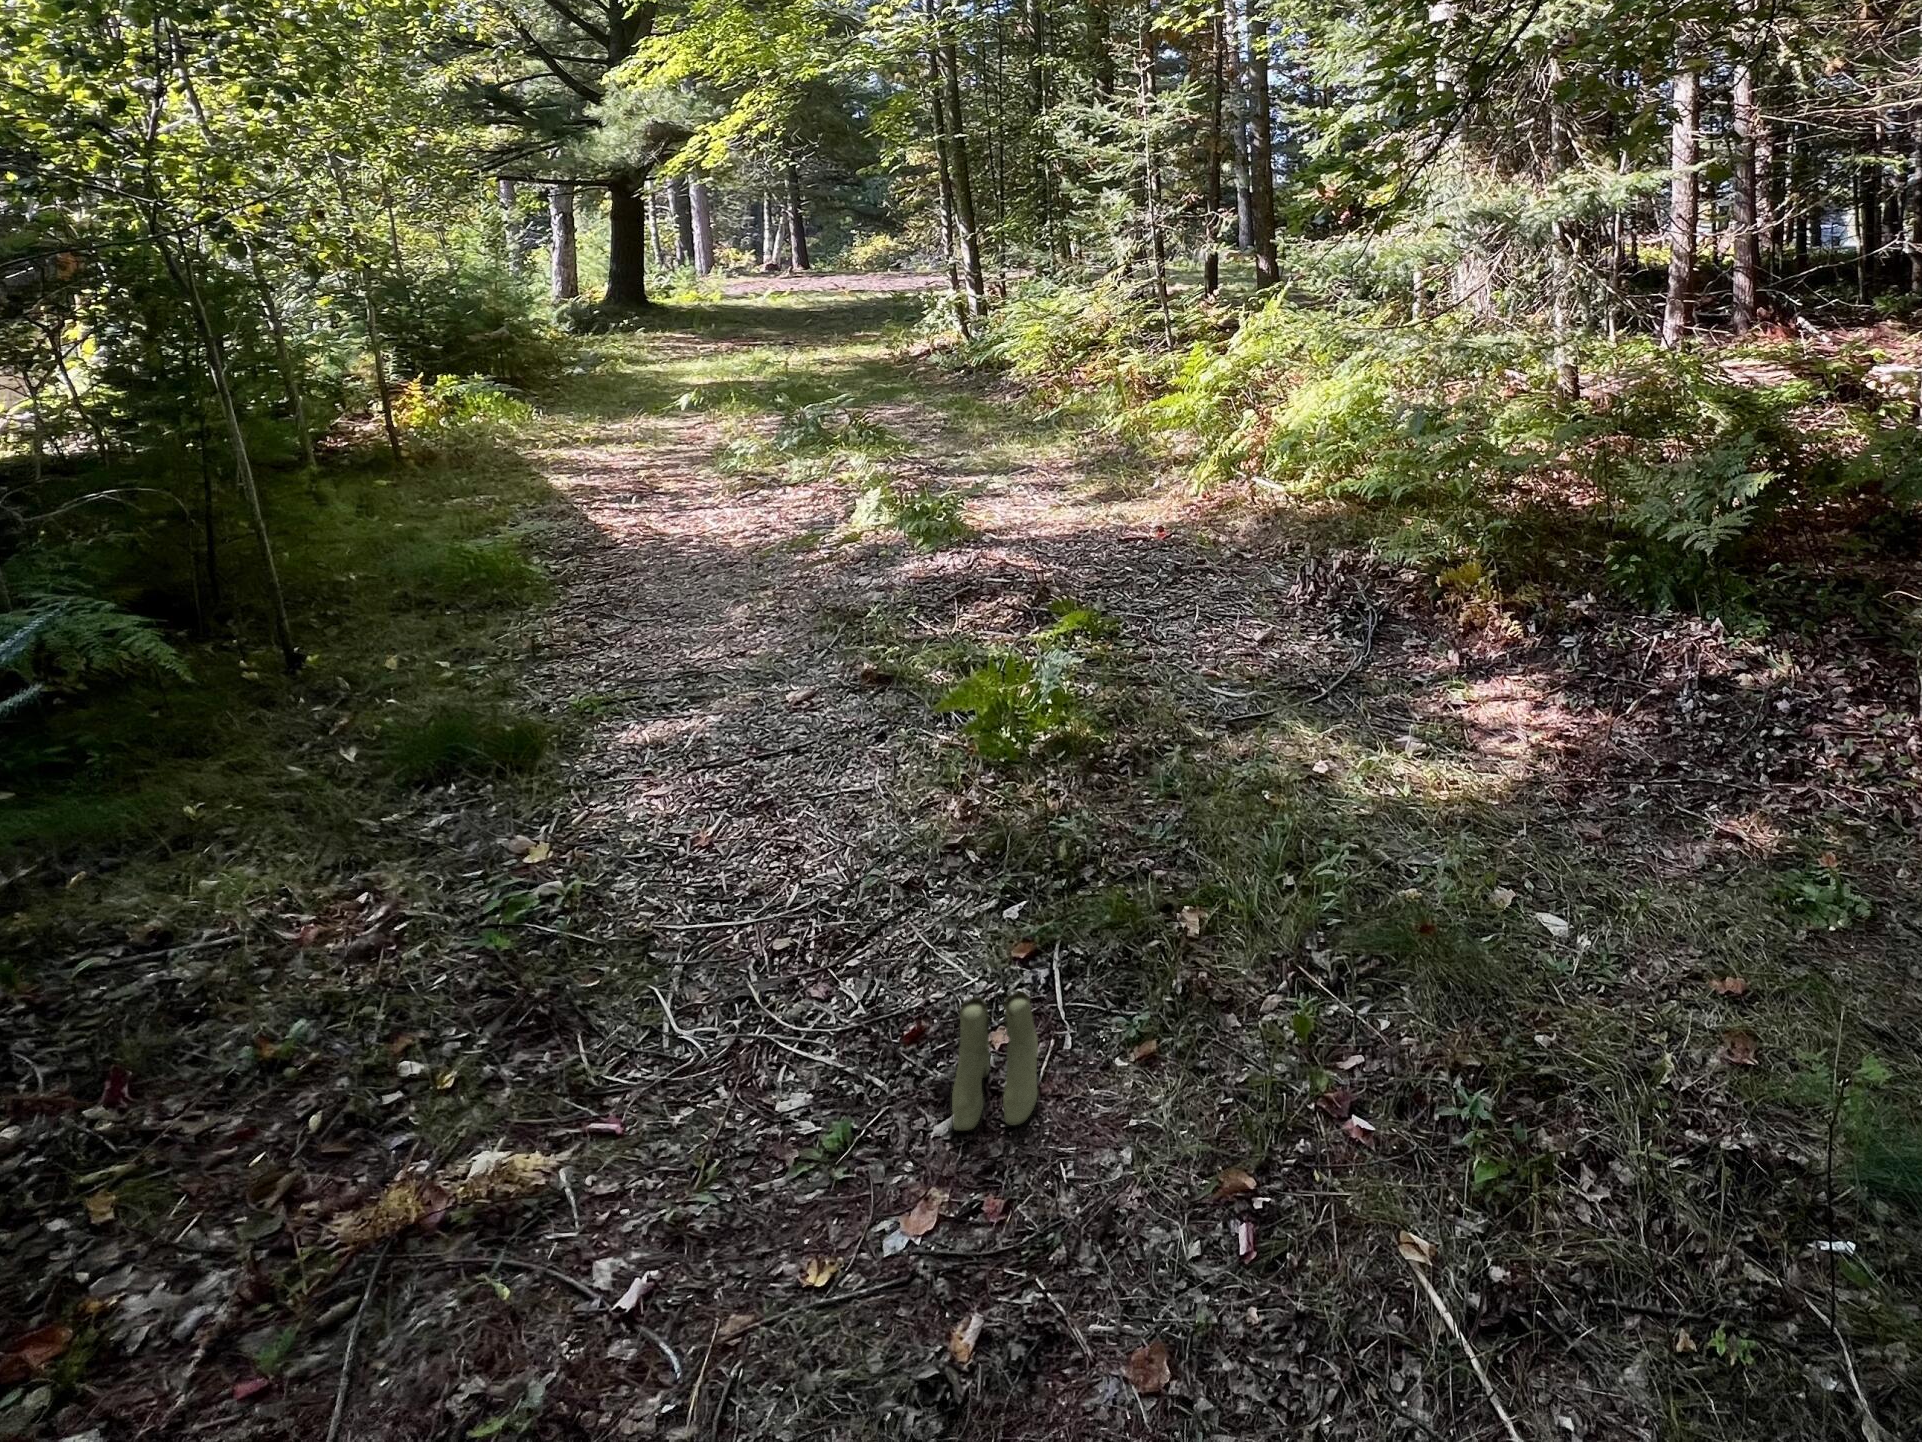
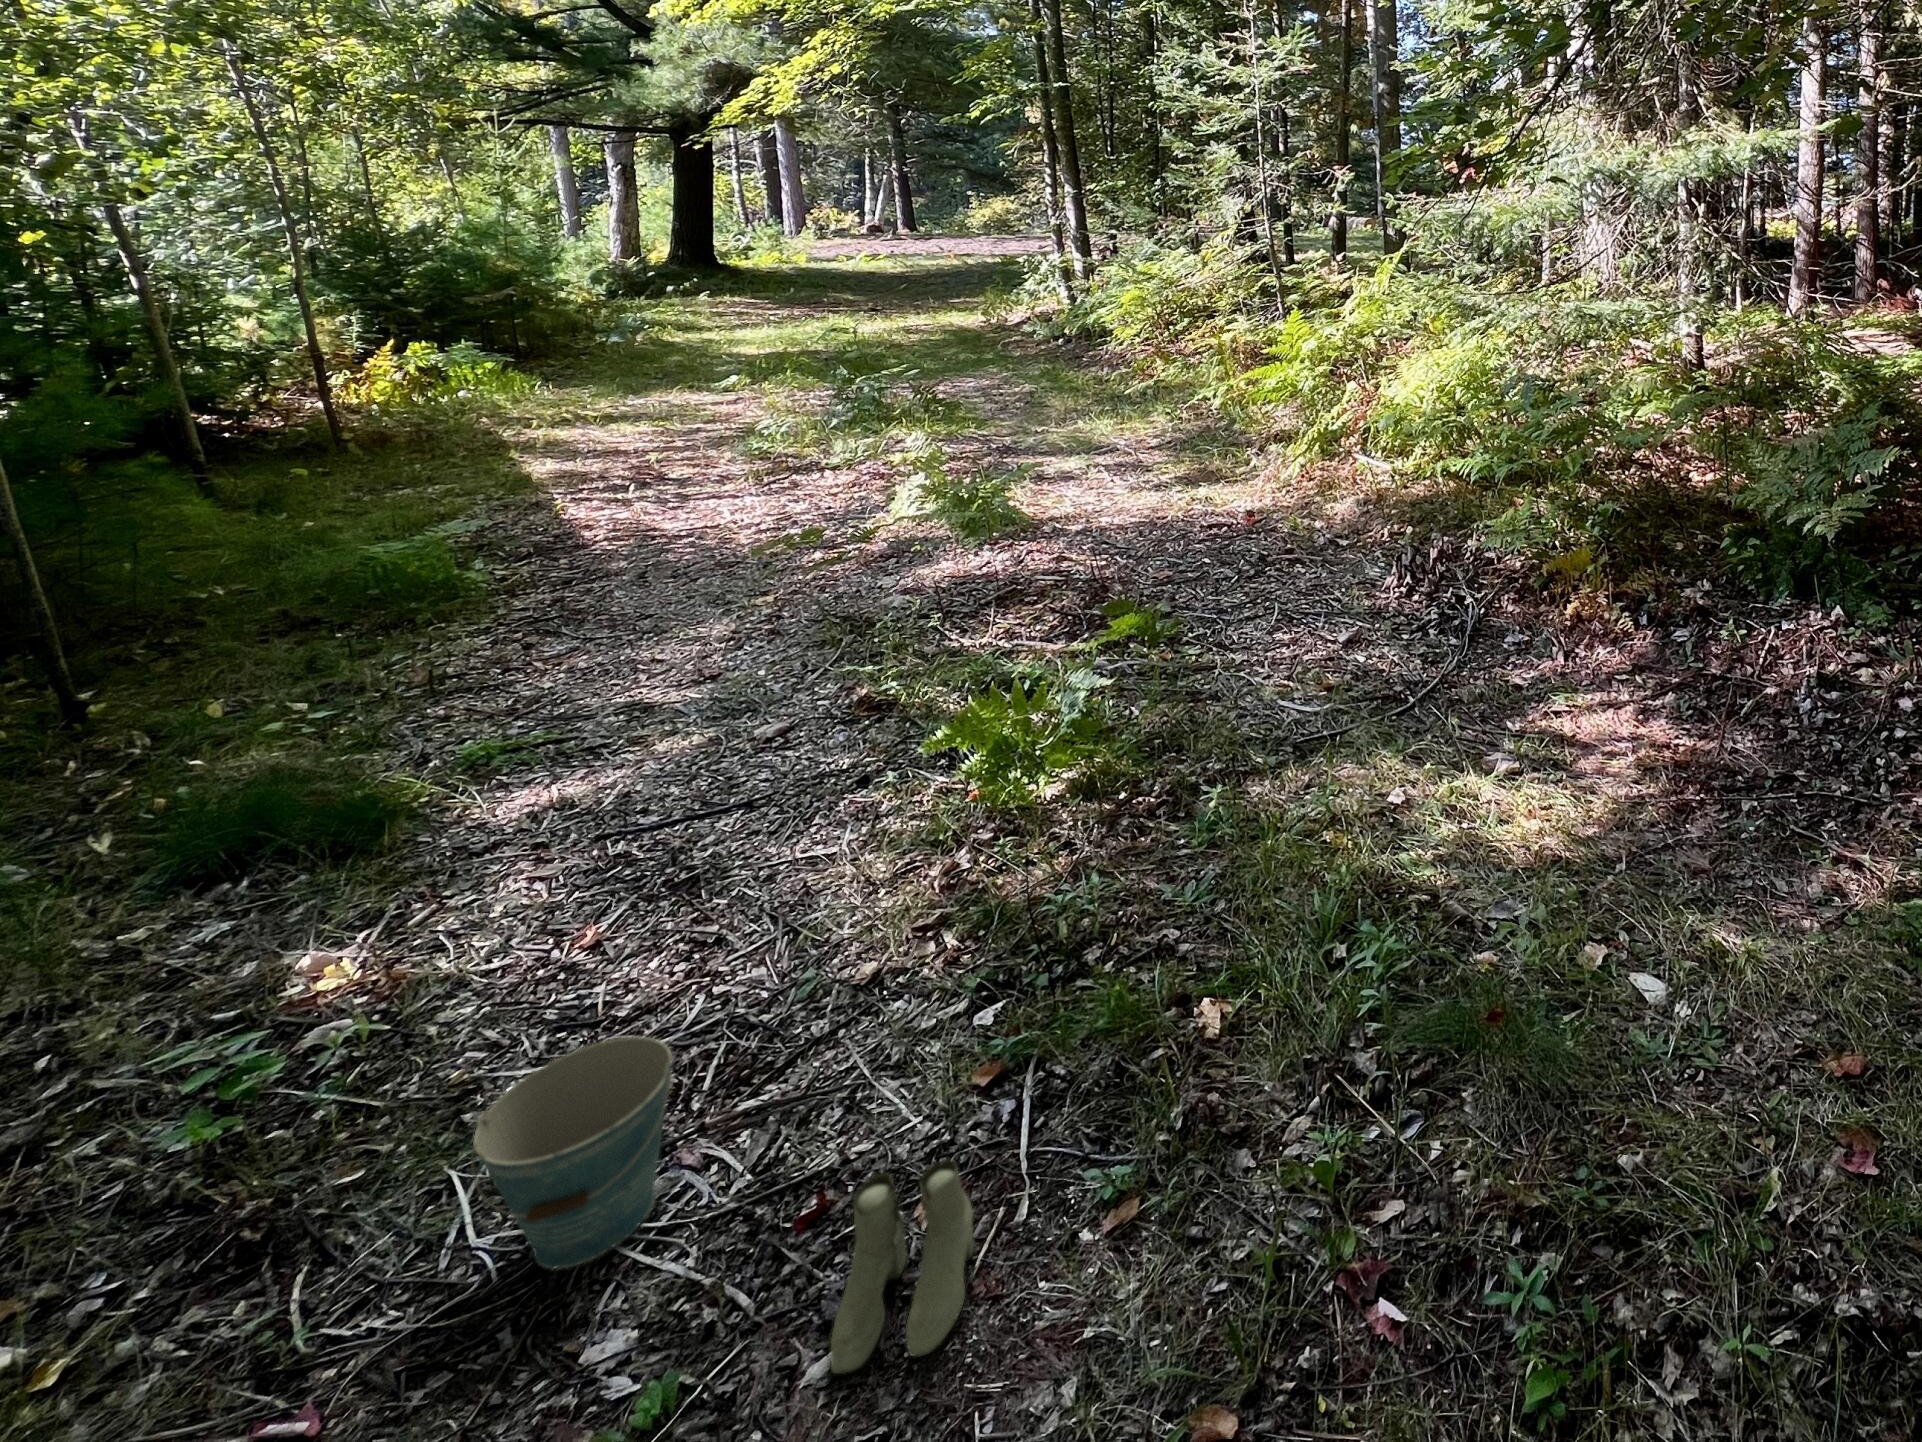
bucket: none [692,896,814,1053] -> present [471,1037,672,1269]

